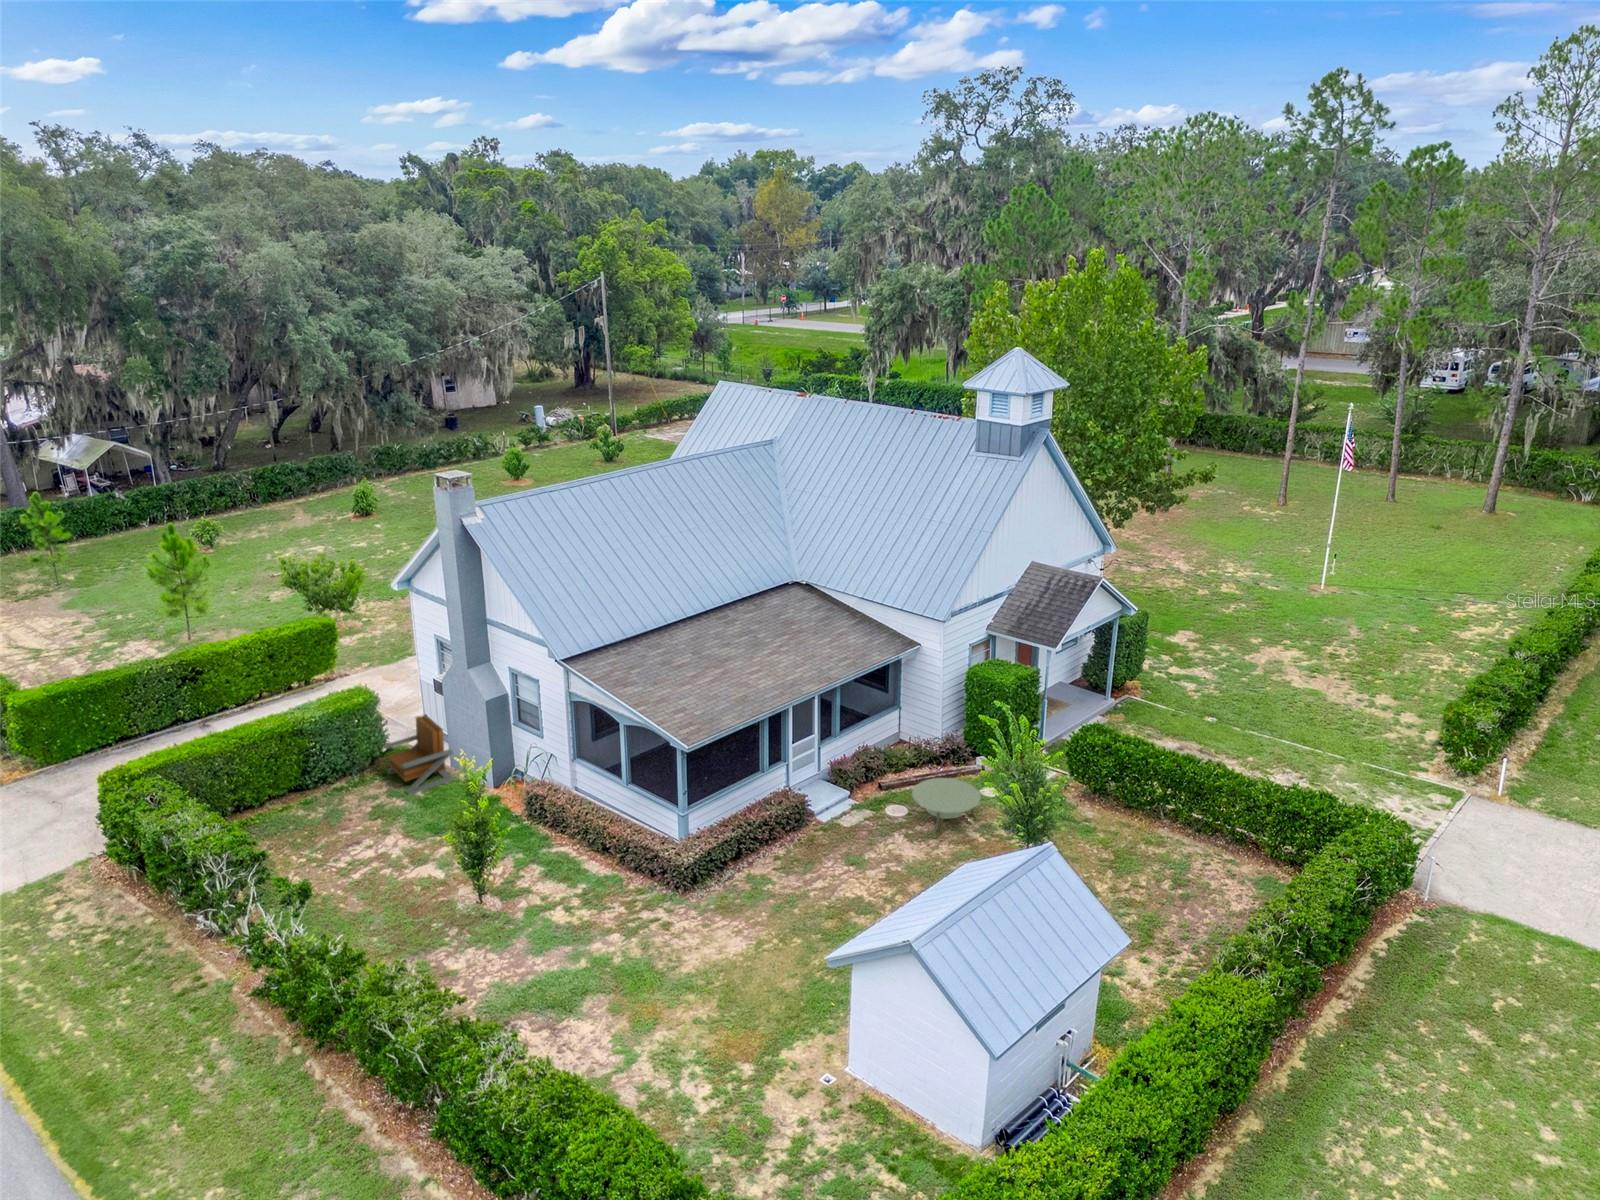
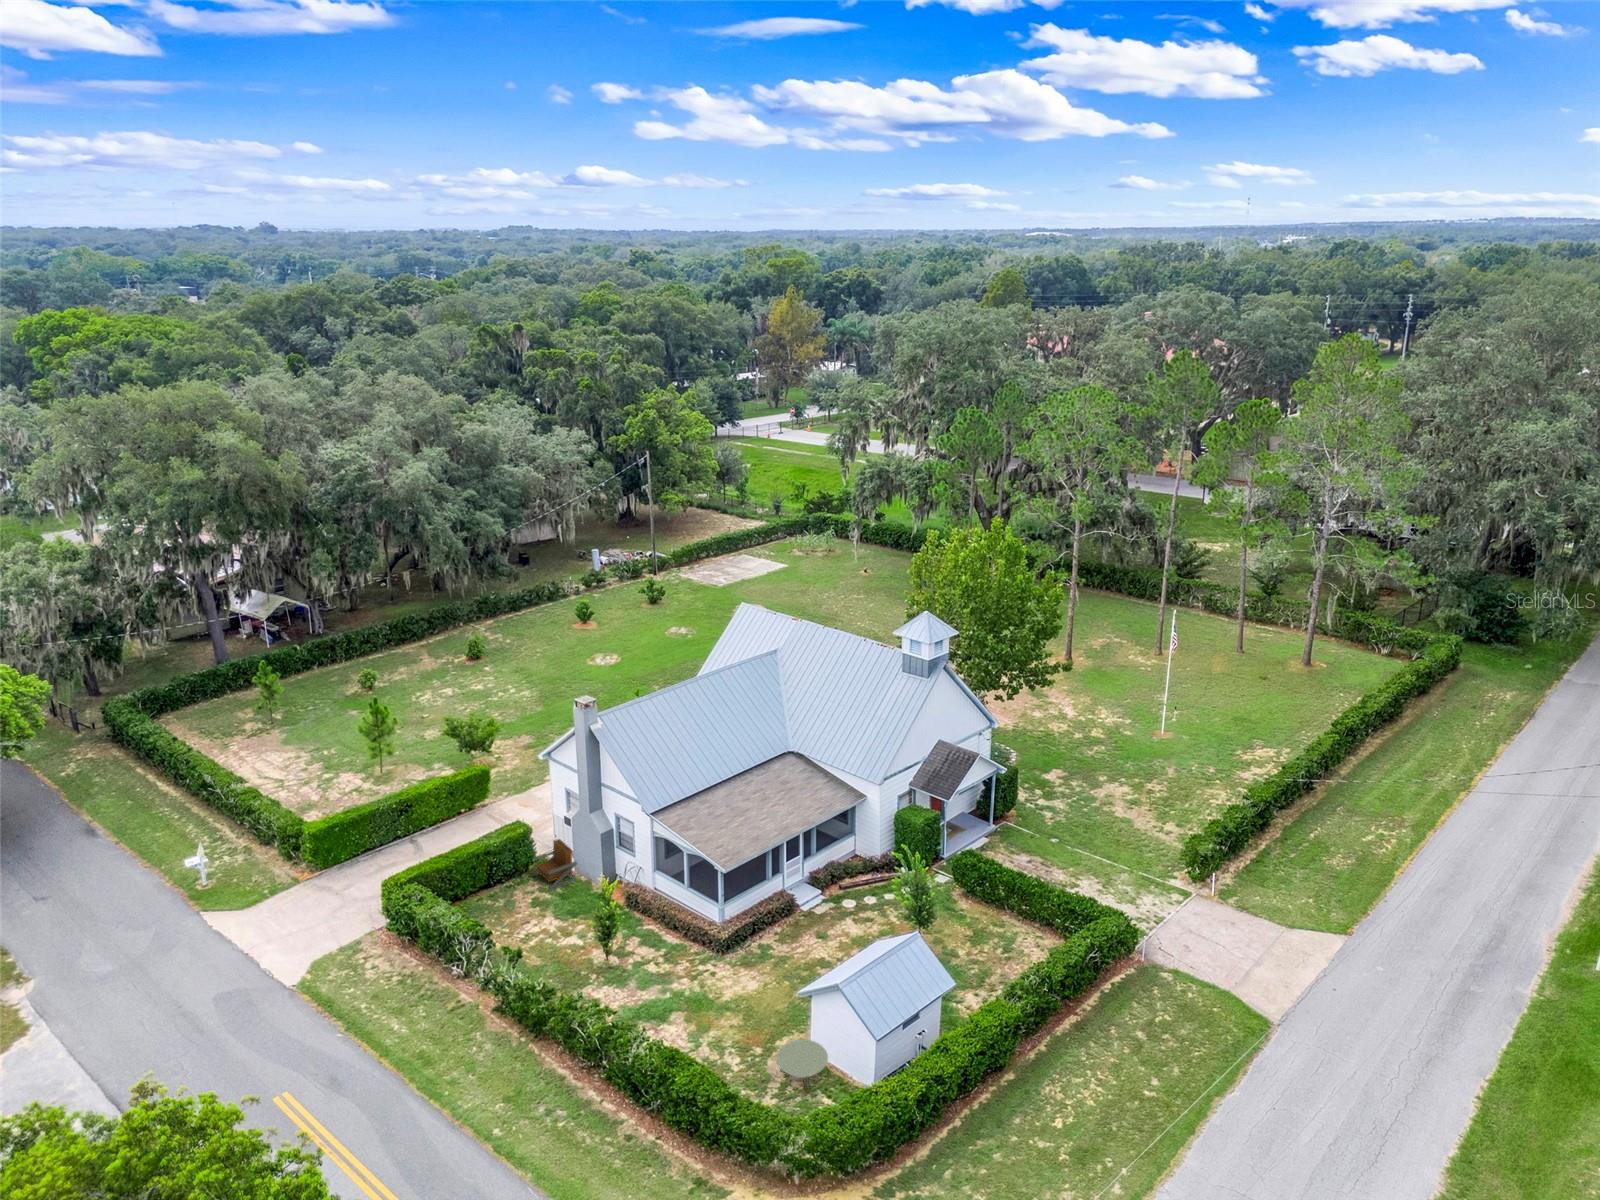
round table: present [912,778,981,834] -> present [776,1039,828,1091]

